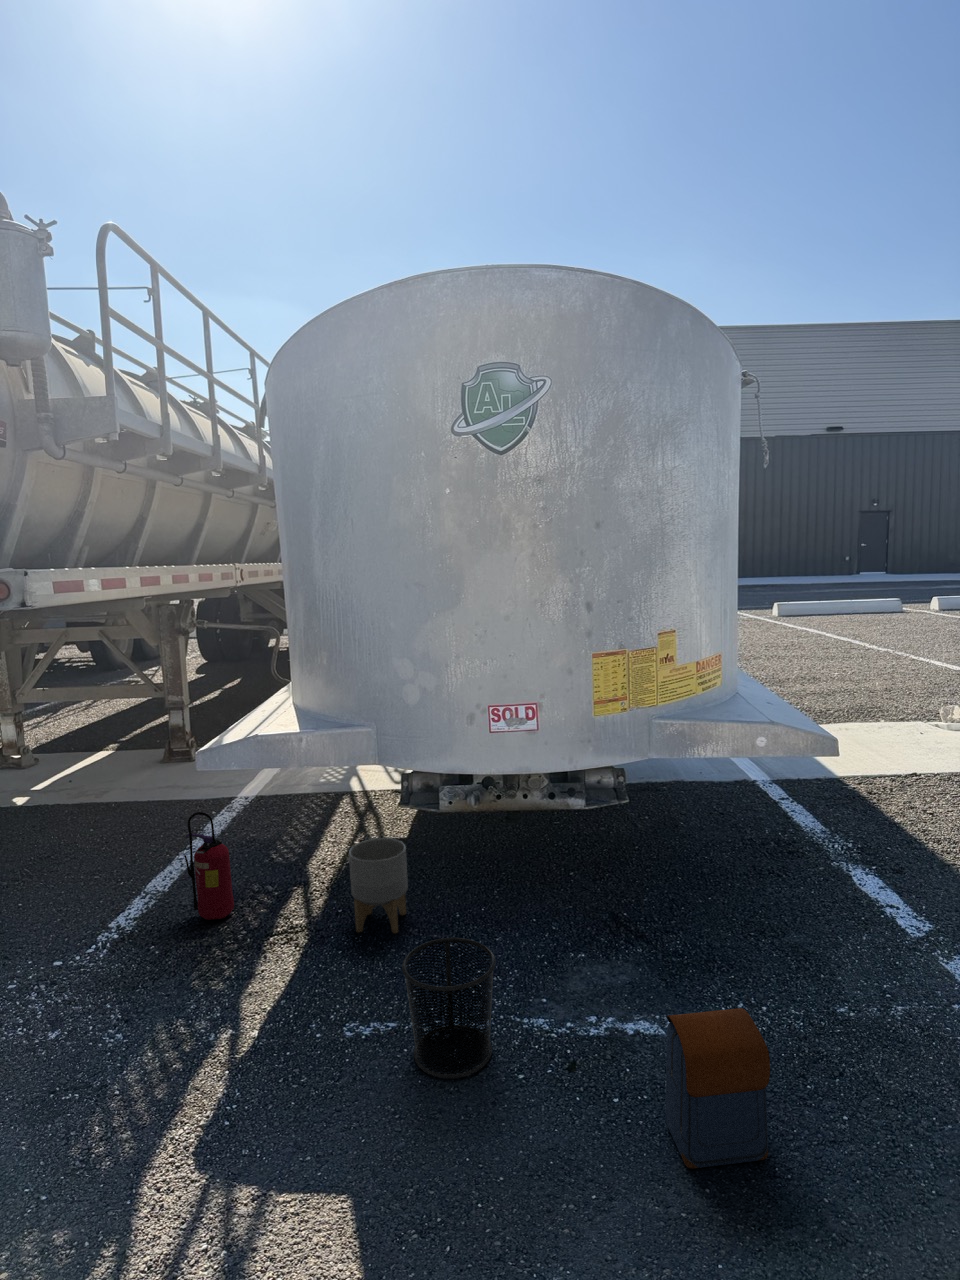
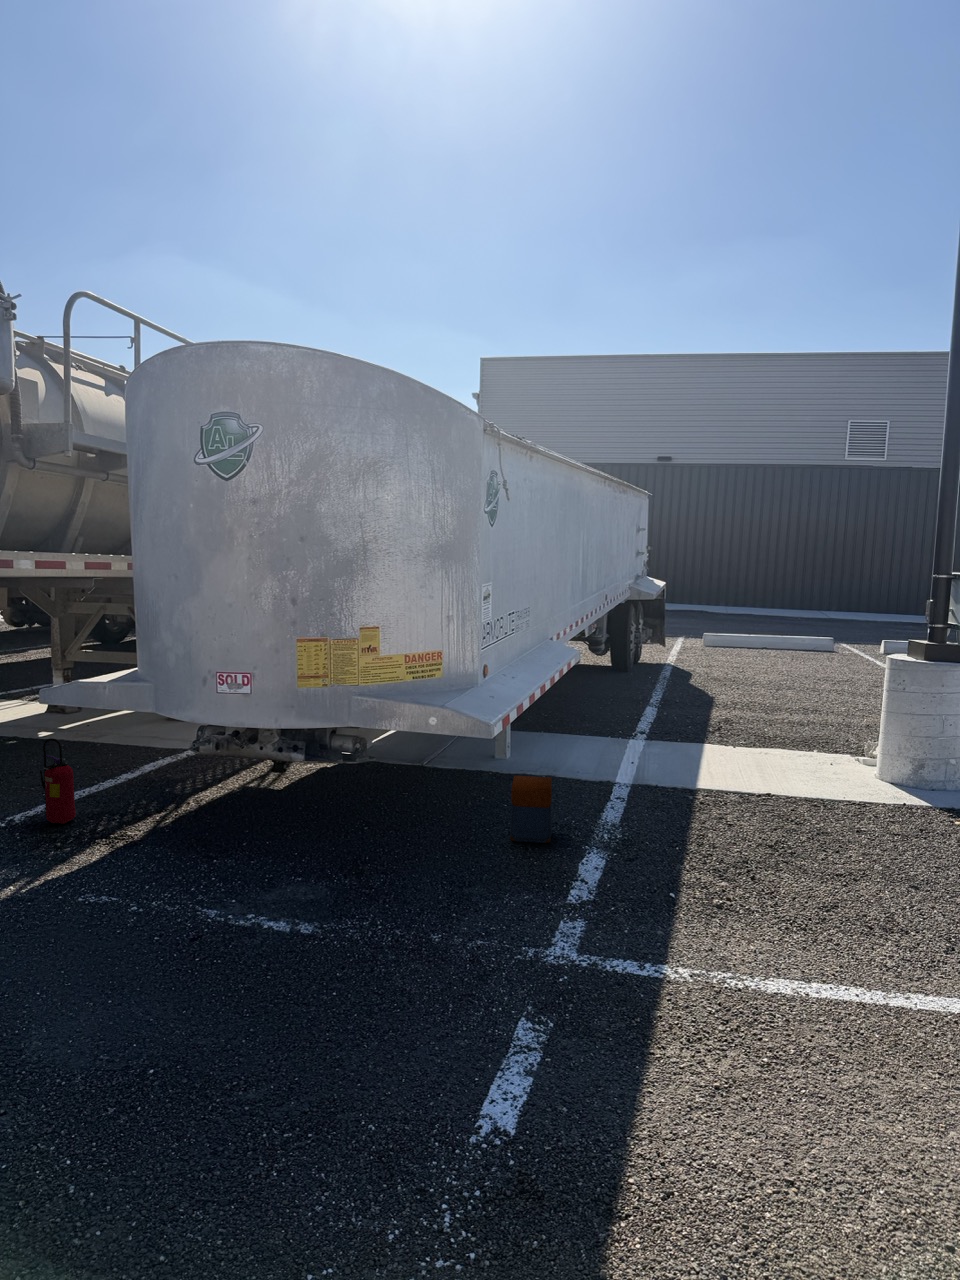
planter: present [349,838,408,933] -> none [145,776,194,849]
waste bin: present [402,938,496,1079] -> none [95,837,167,929]
backpack: present [666,1008,770,1169] -> present [510,776,552,843]

